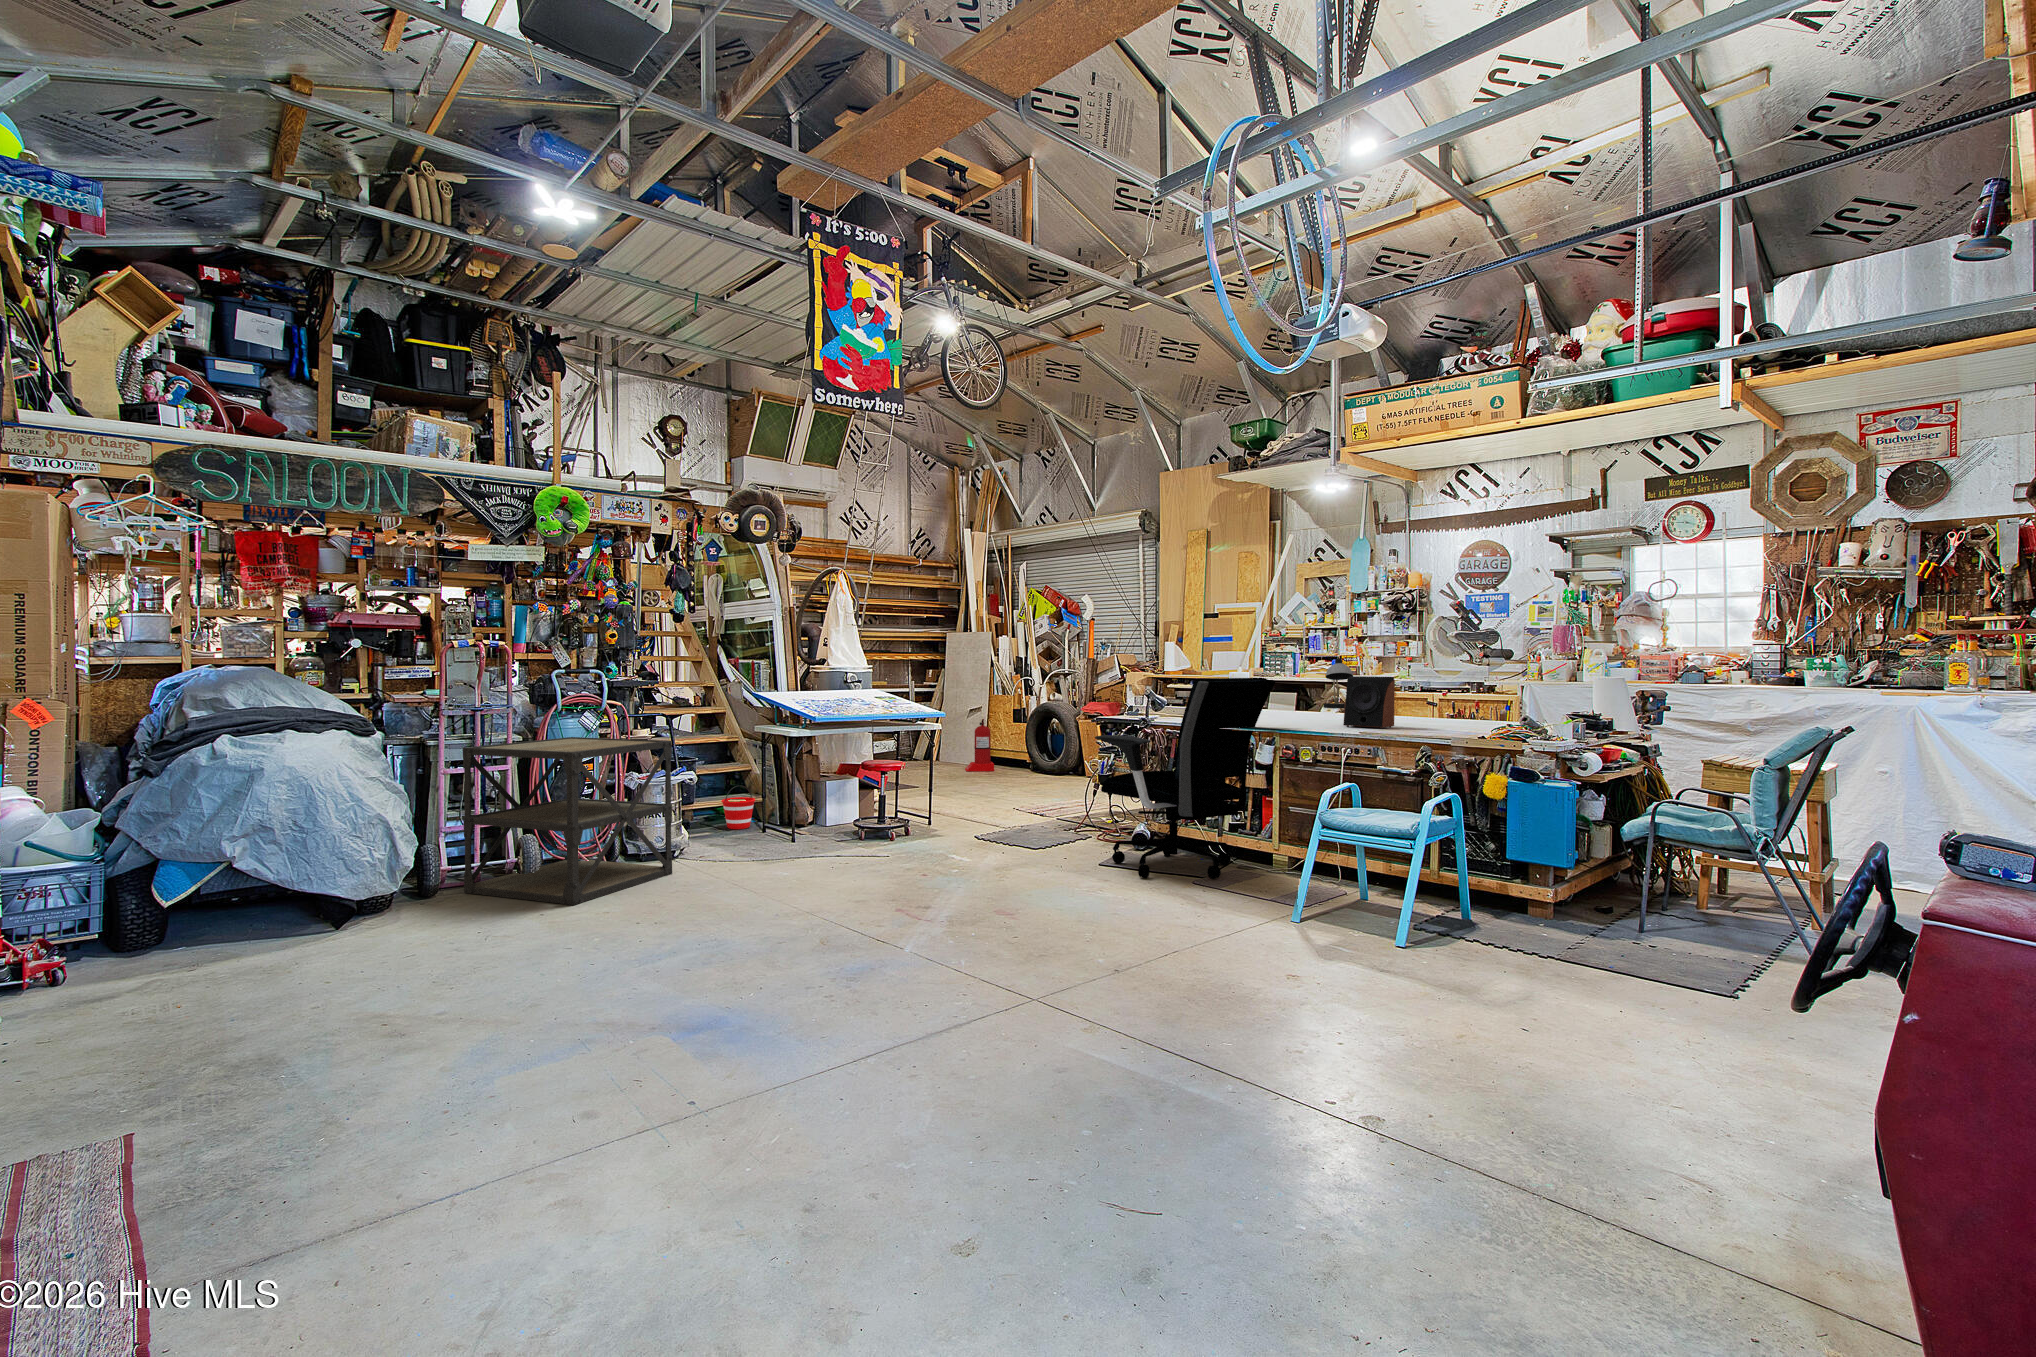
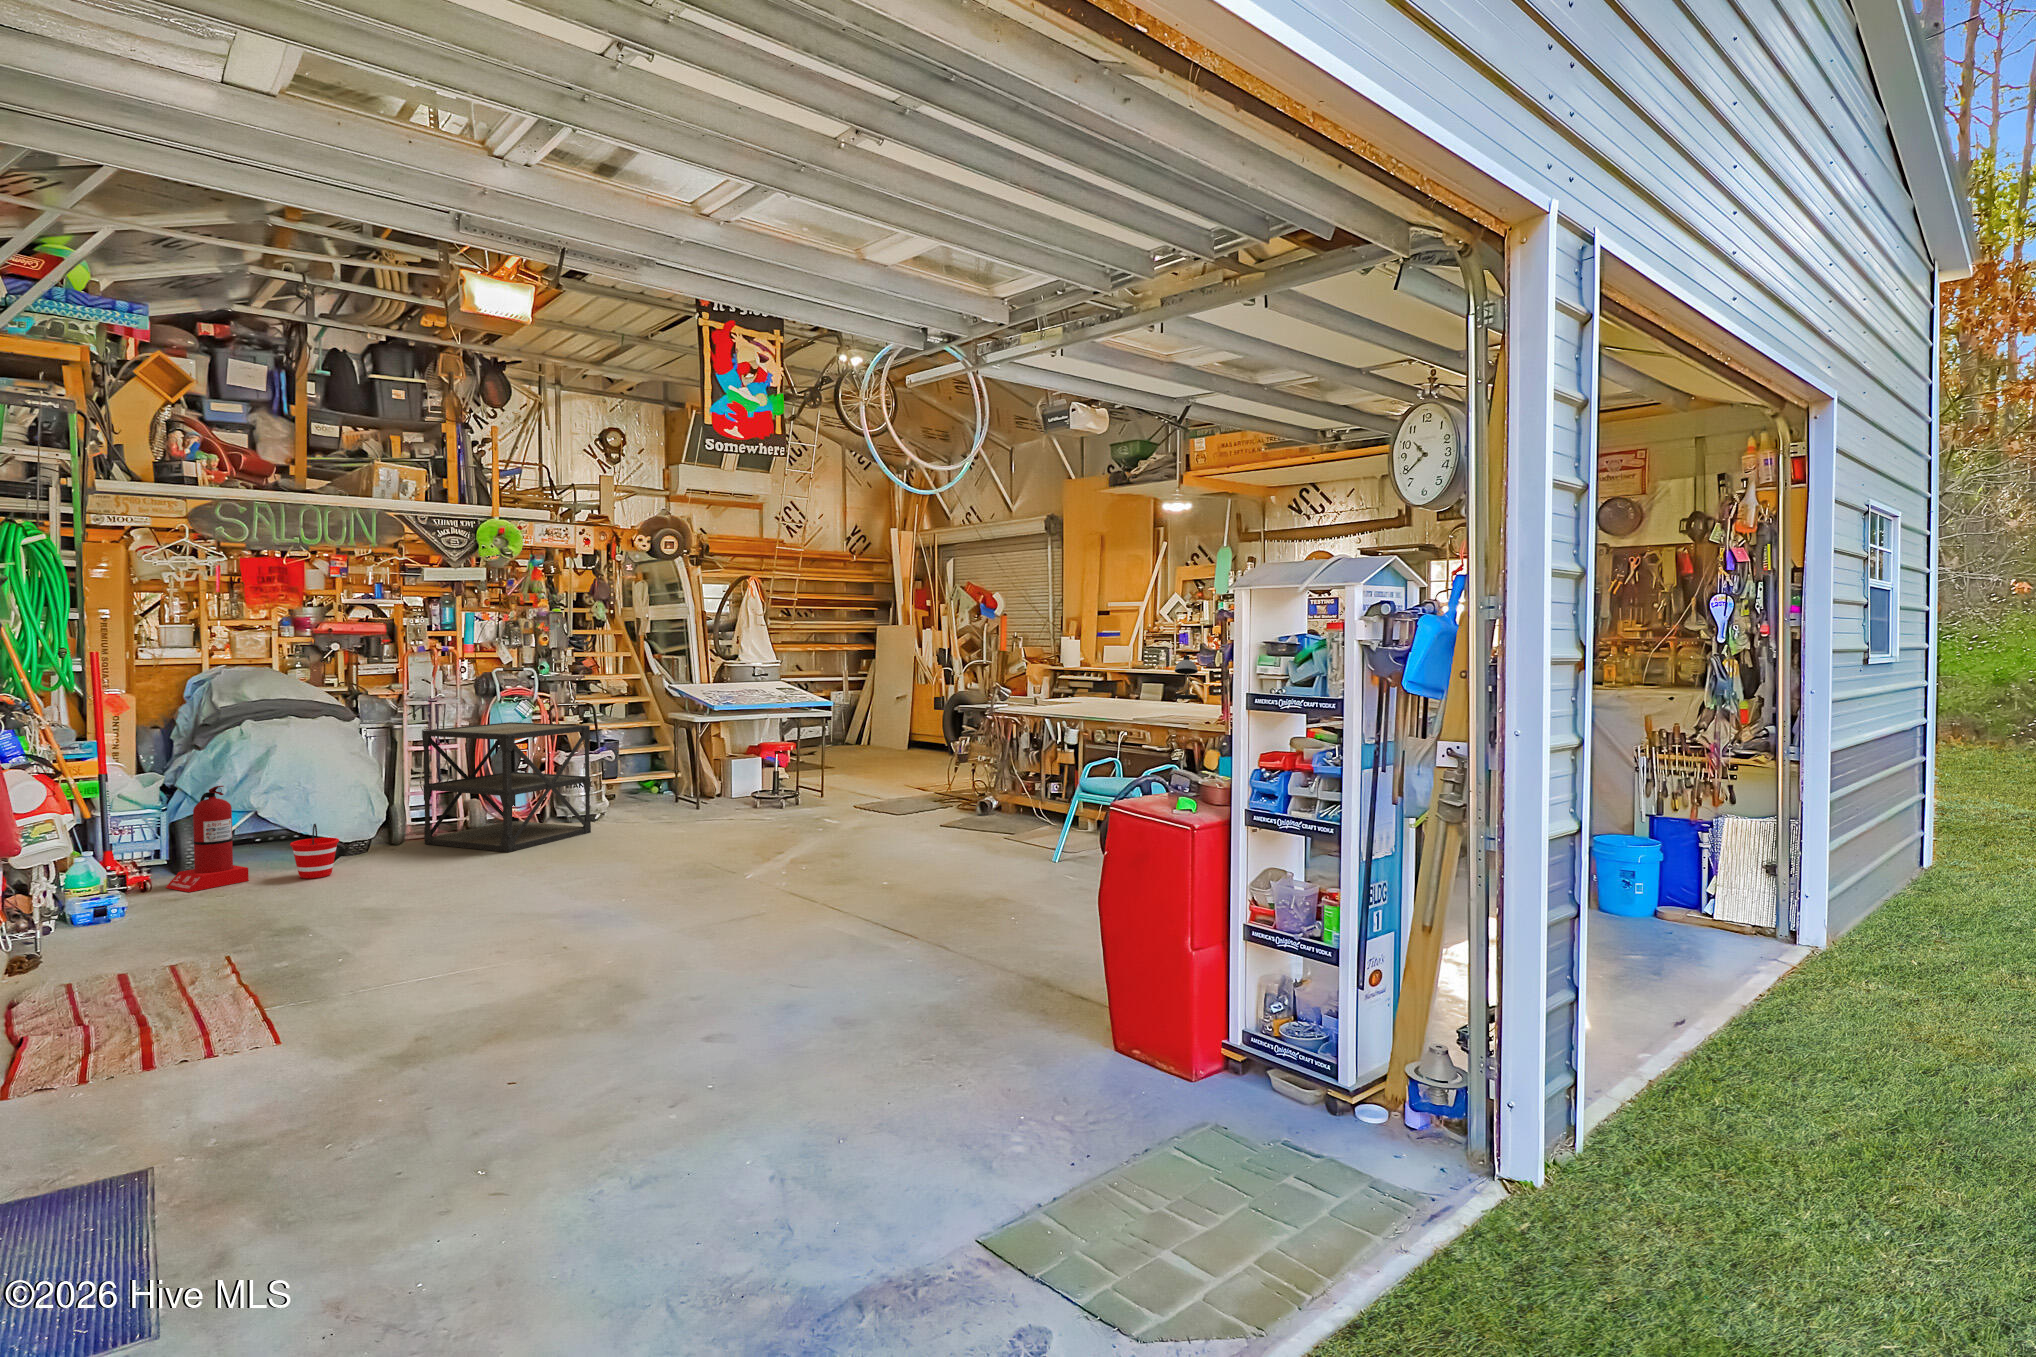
speaker: present [1343,676,1395,729] -> none [1130,675,1170,718]
office chair: present [1095,678,1275,879] -> none [934,677,1071,838]
fire extinguisher: present [965,719,994,771] -> present [166,786,249,892]
bucket: present [721,785,756,829] -> present [290,824,339,879]

